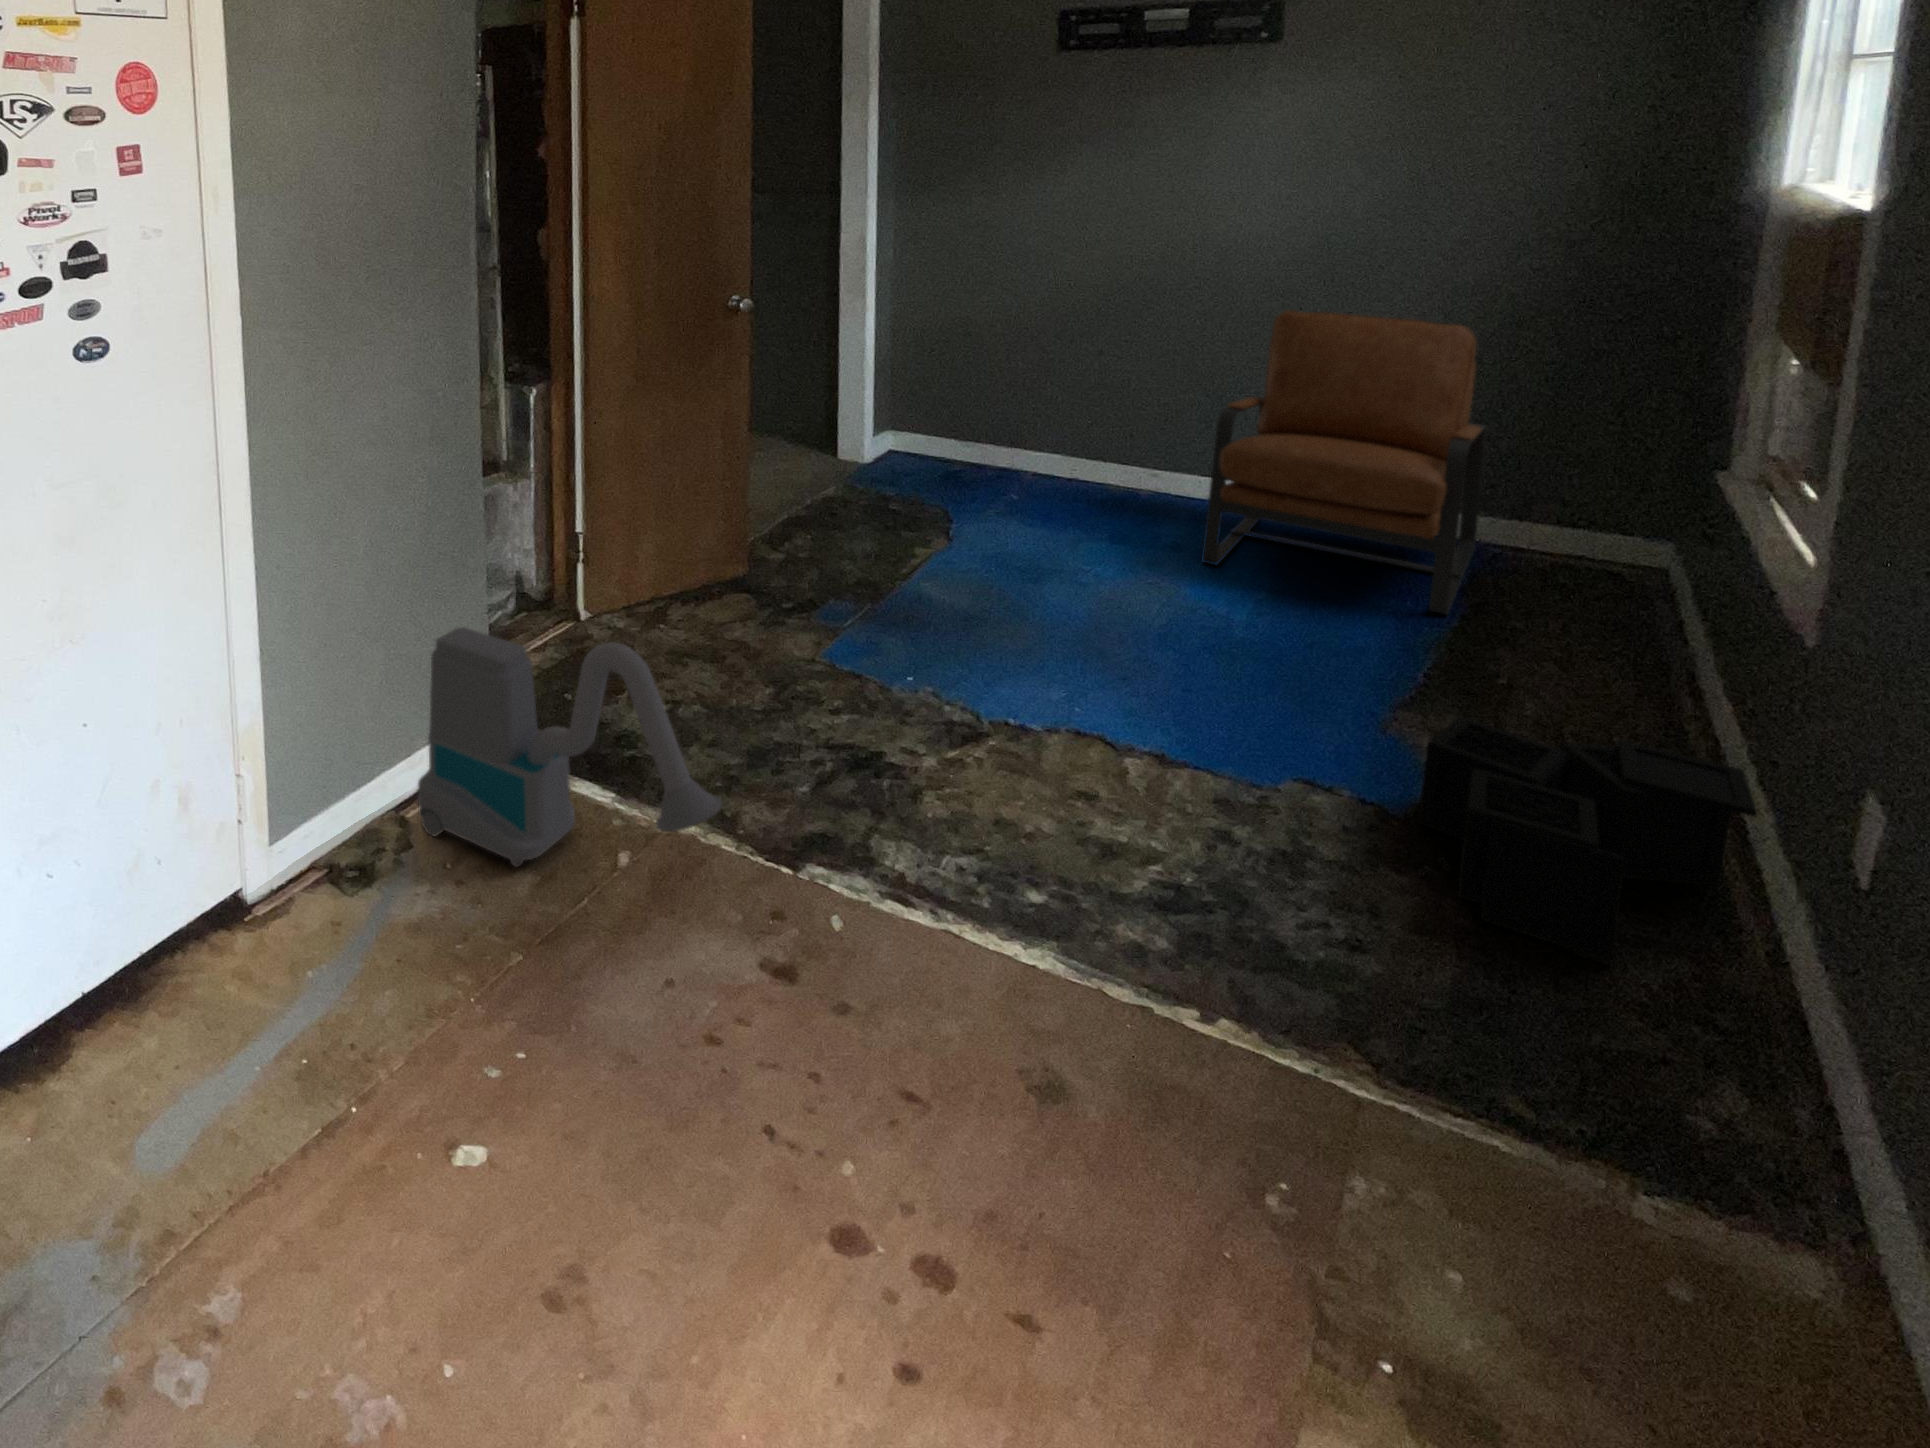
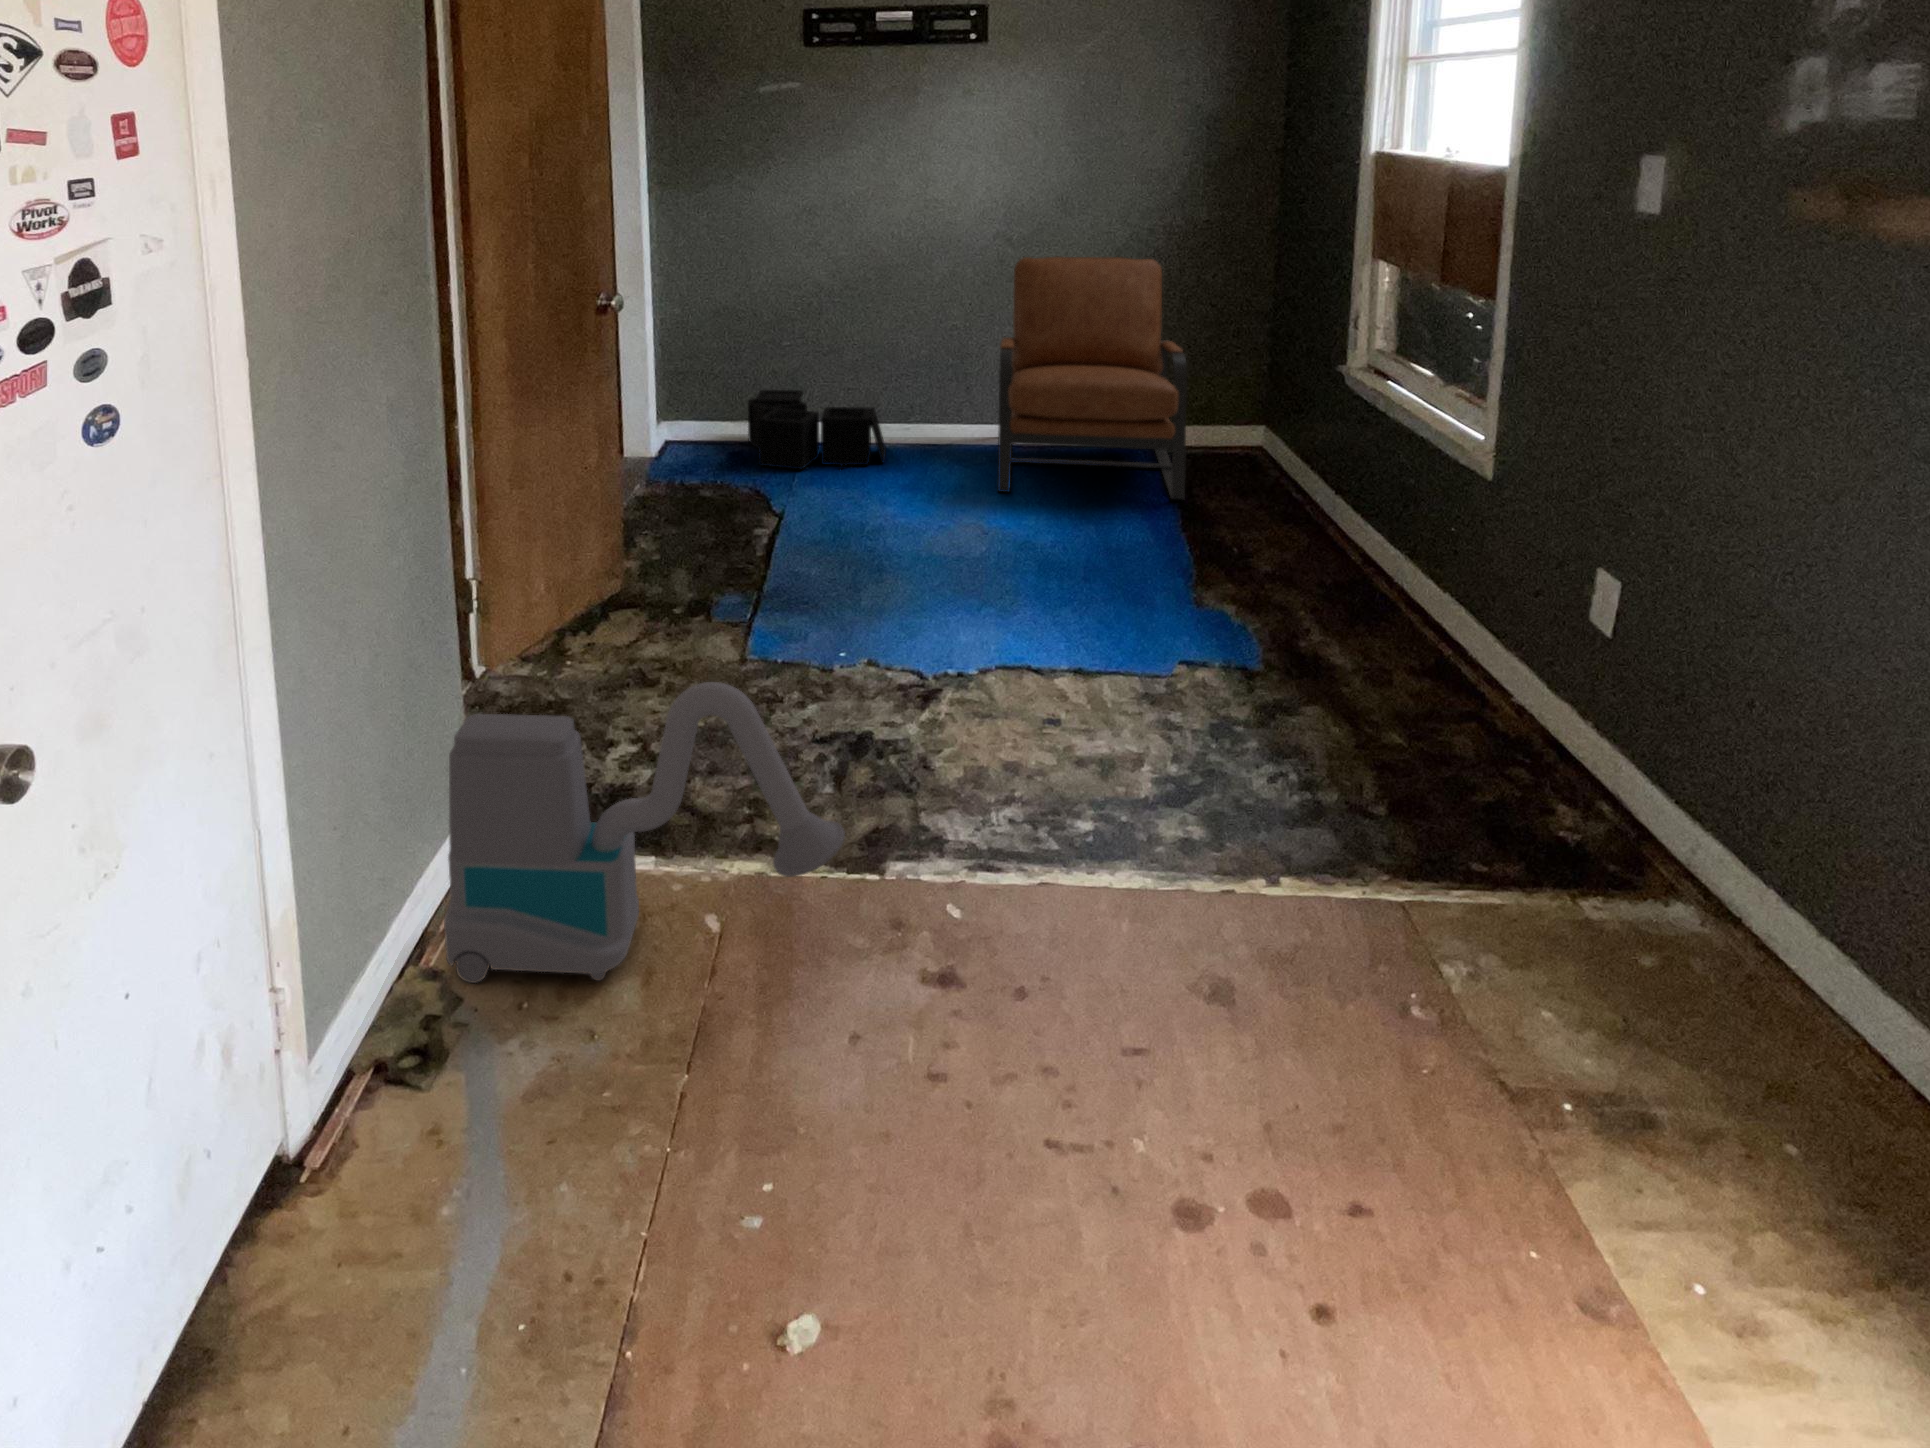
storage bin: present [1402,717,1757,962] -> present [748,390,886,469]

